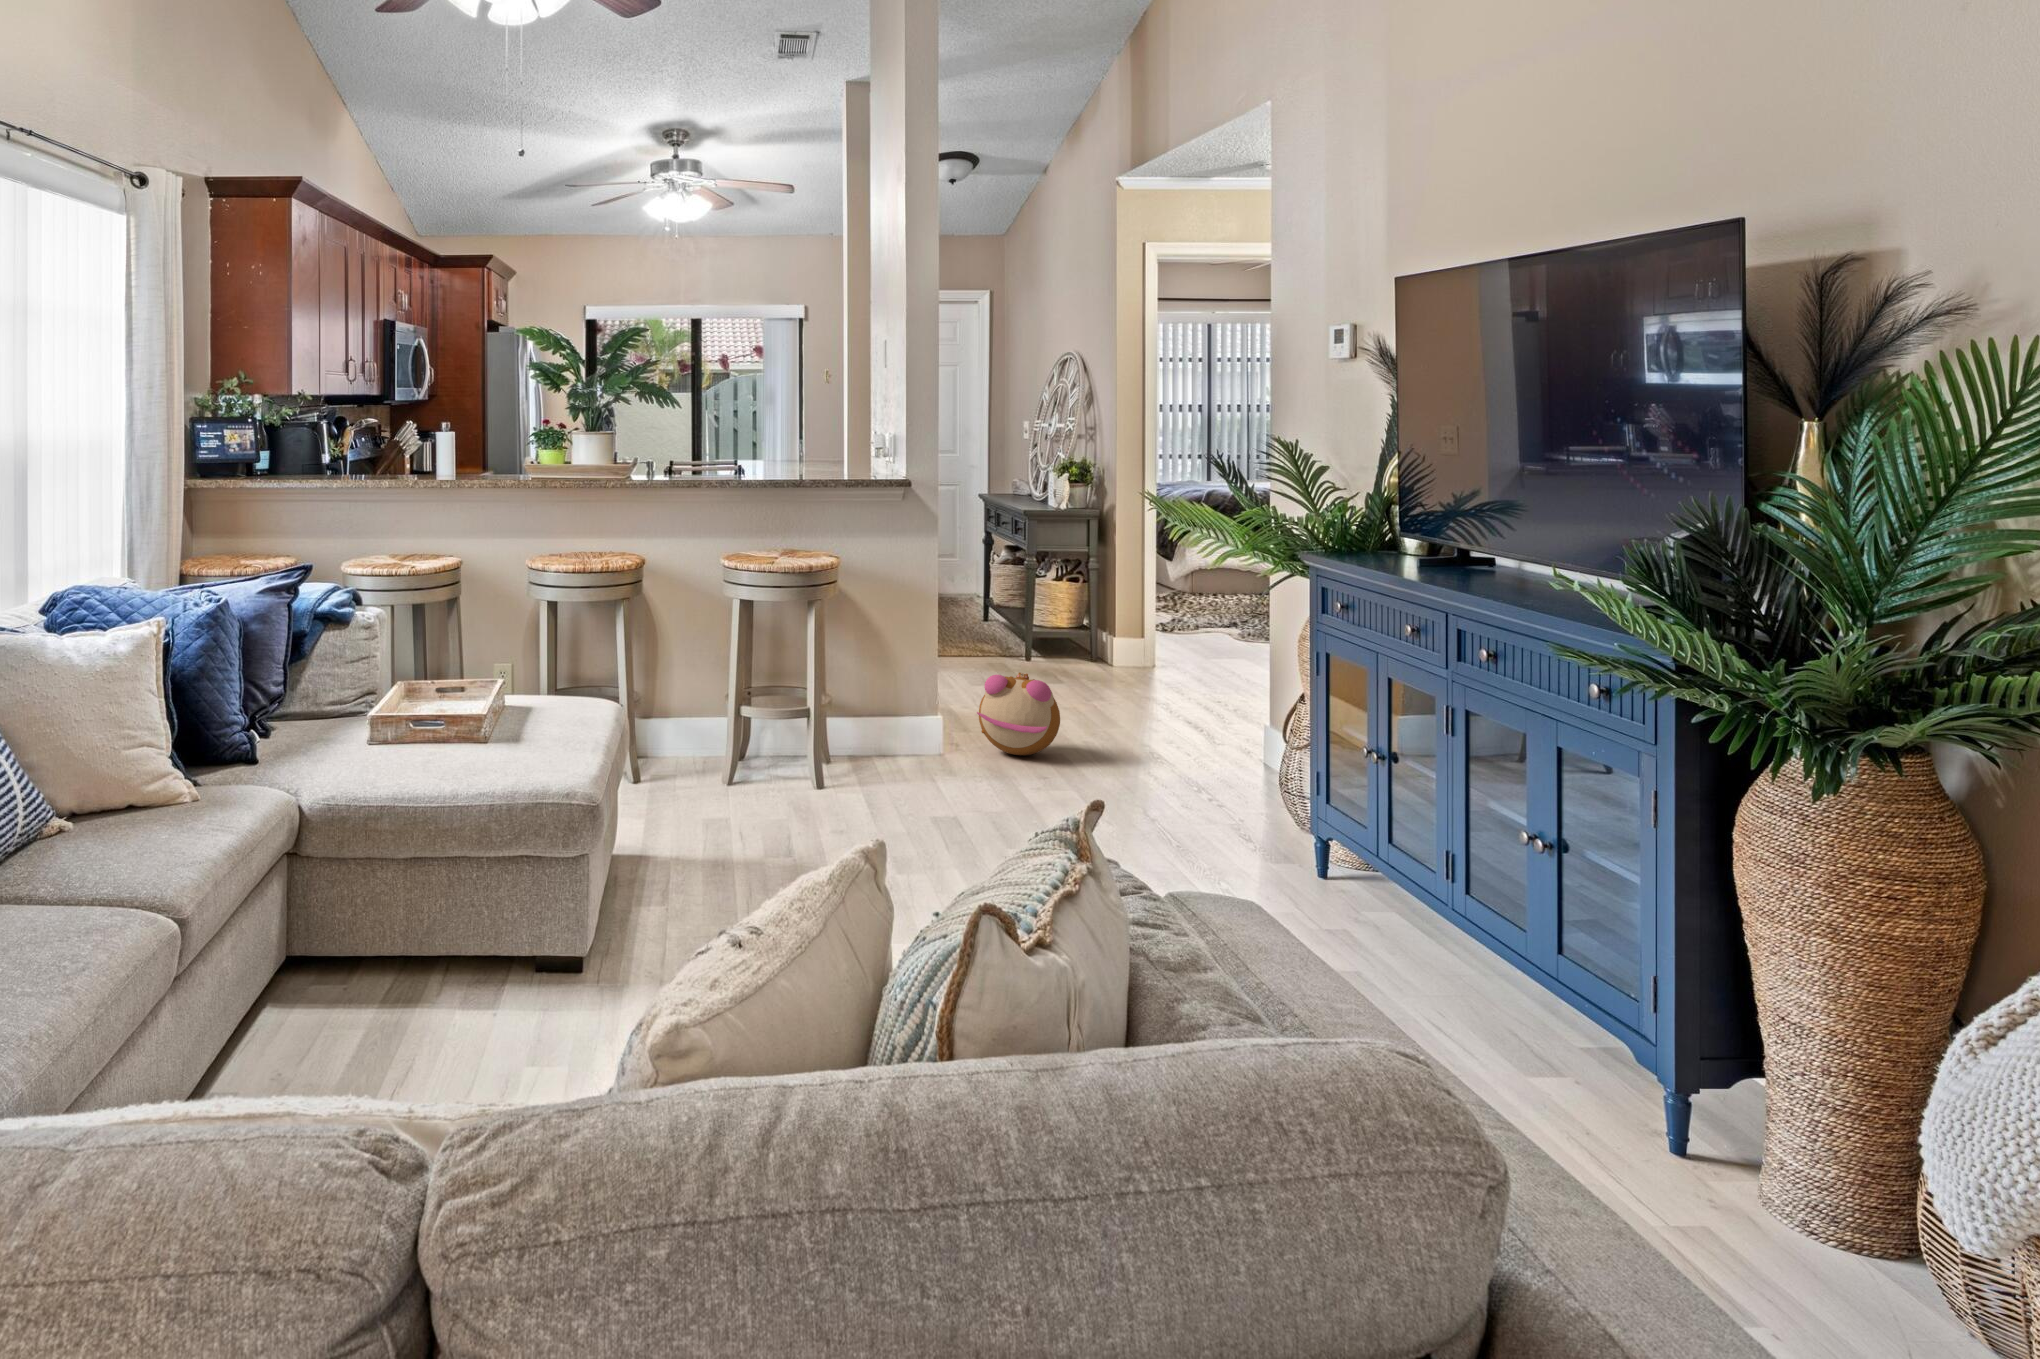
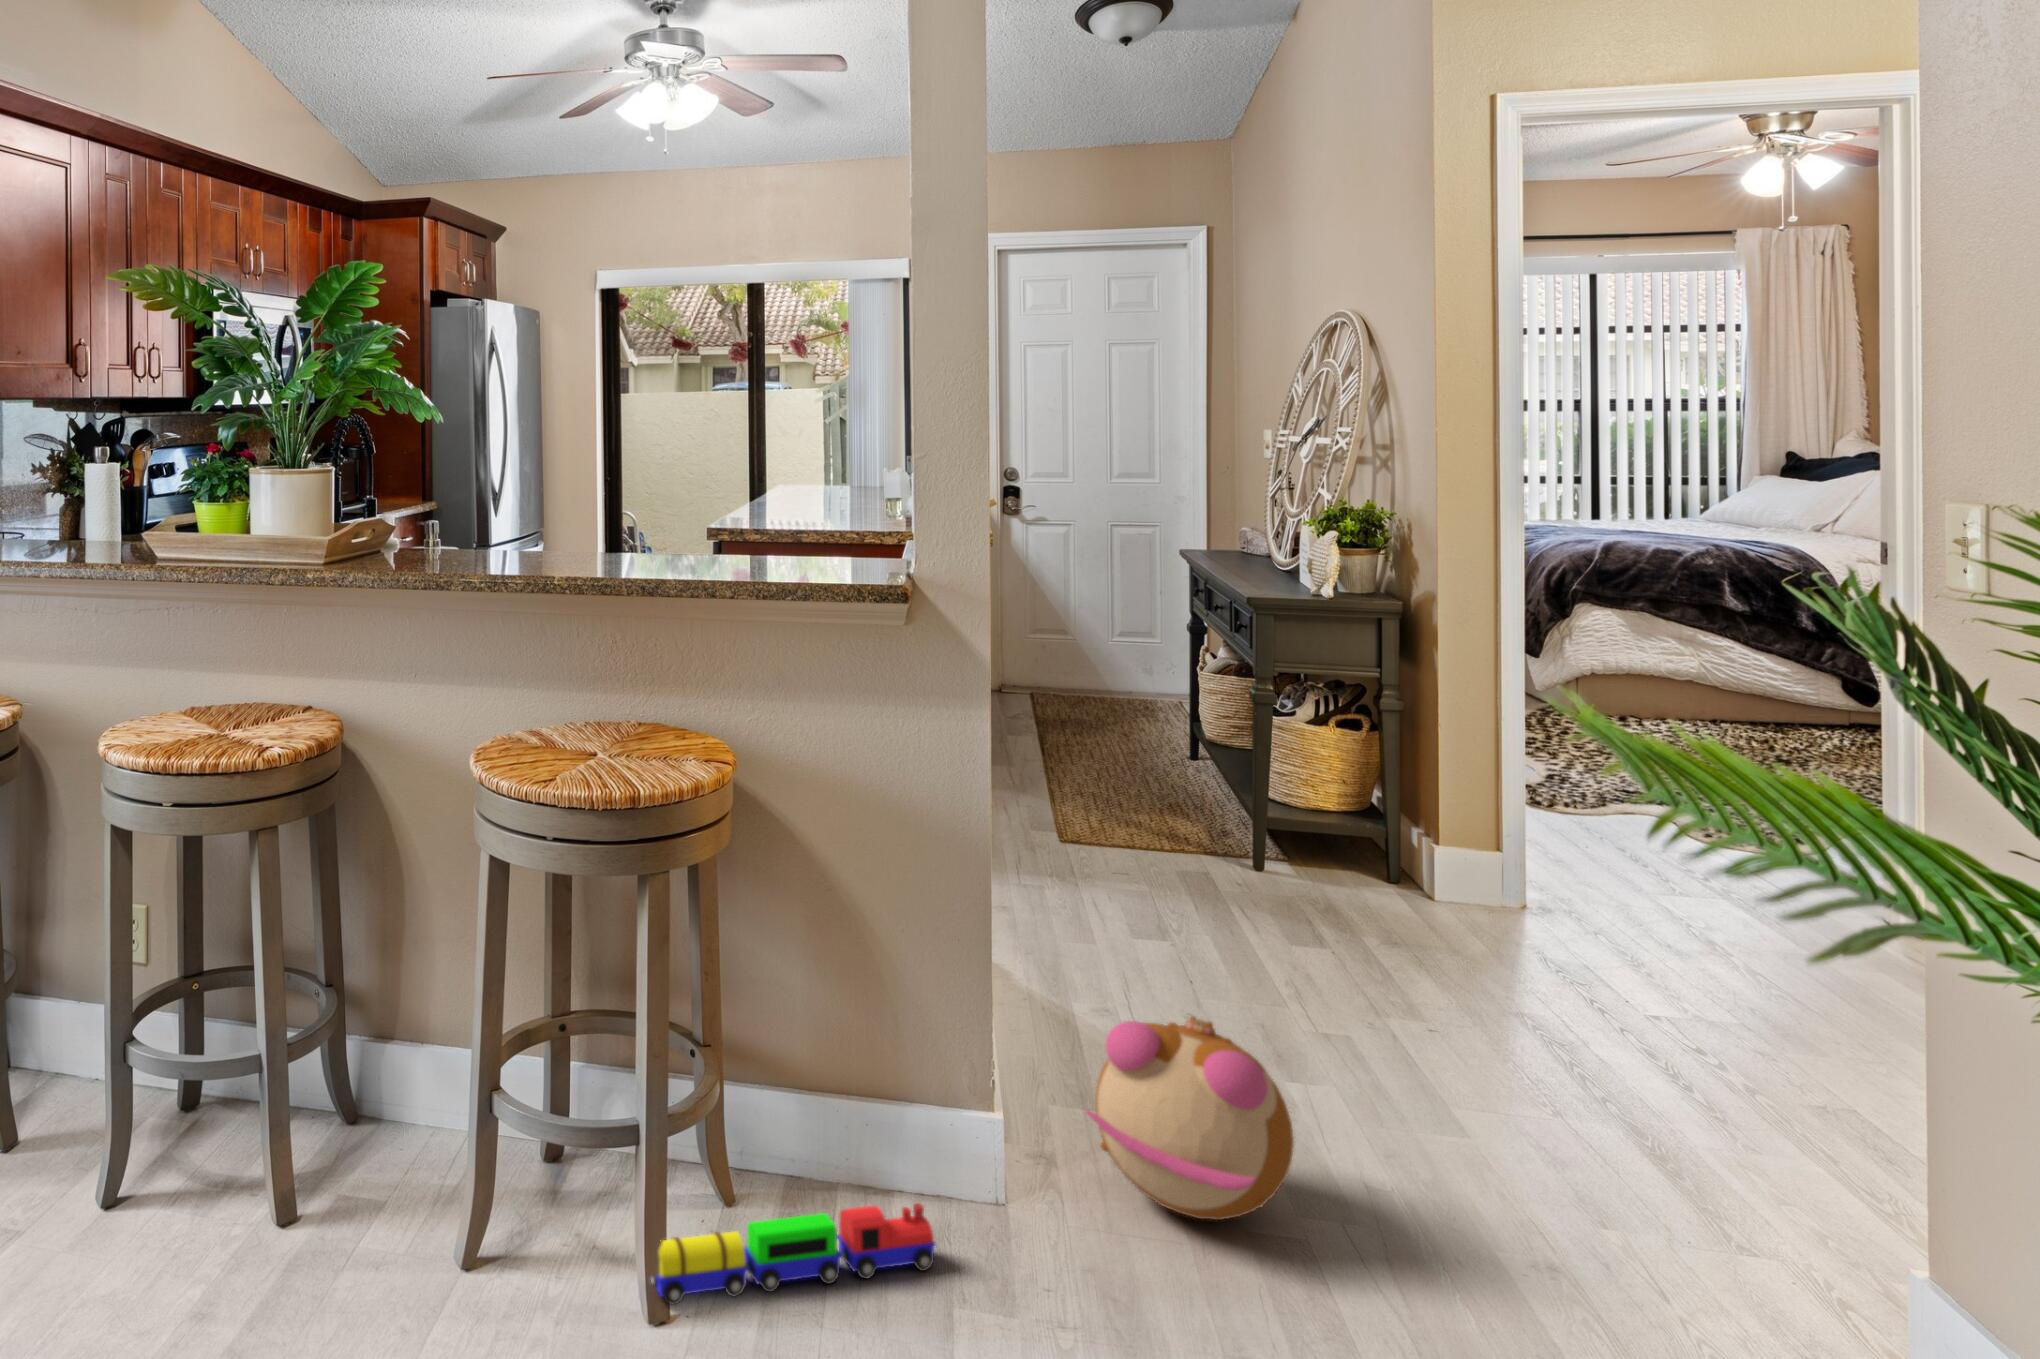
toy train: none [809,748,923,786] -> present [651,1203,935,1305]

